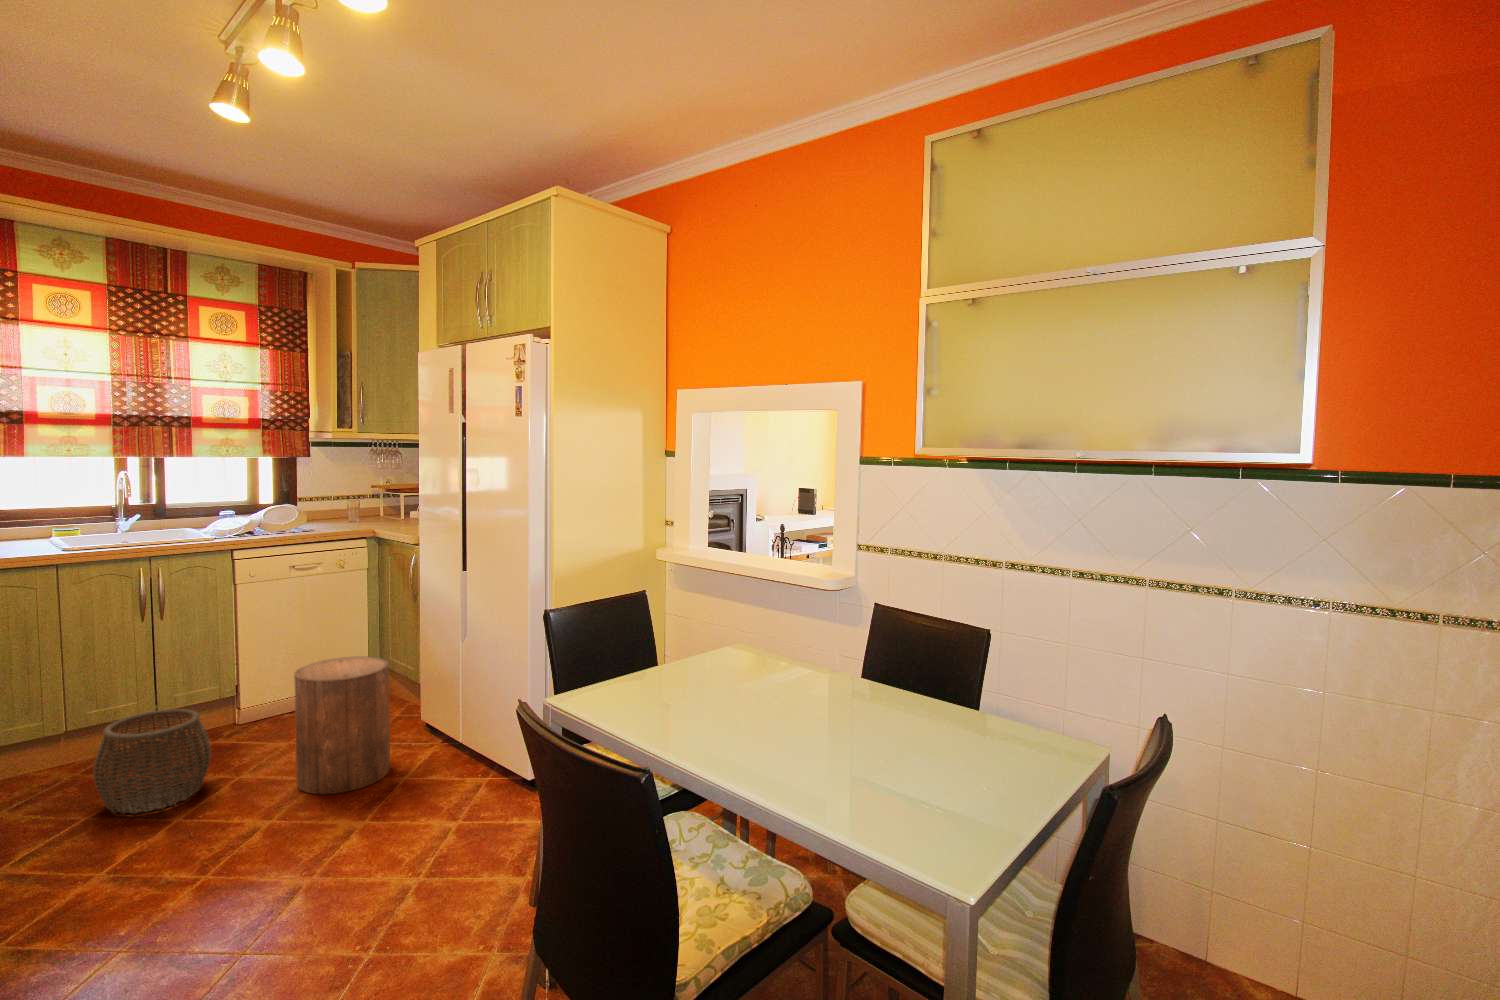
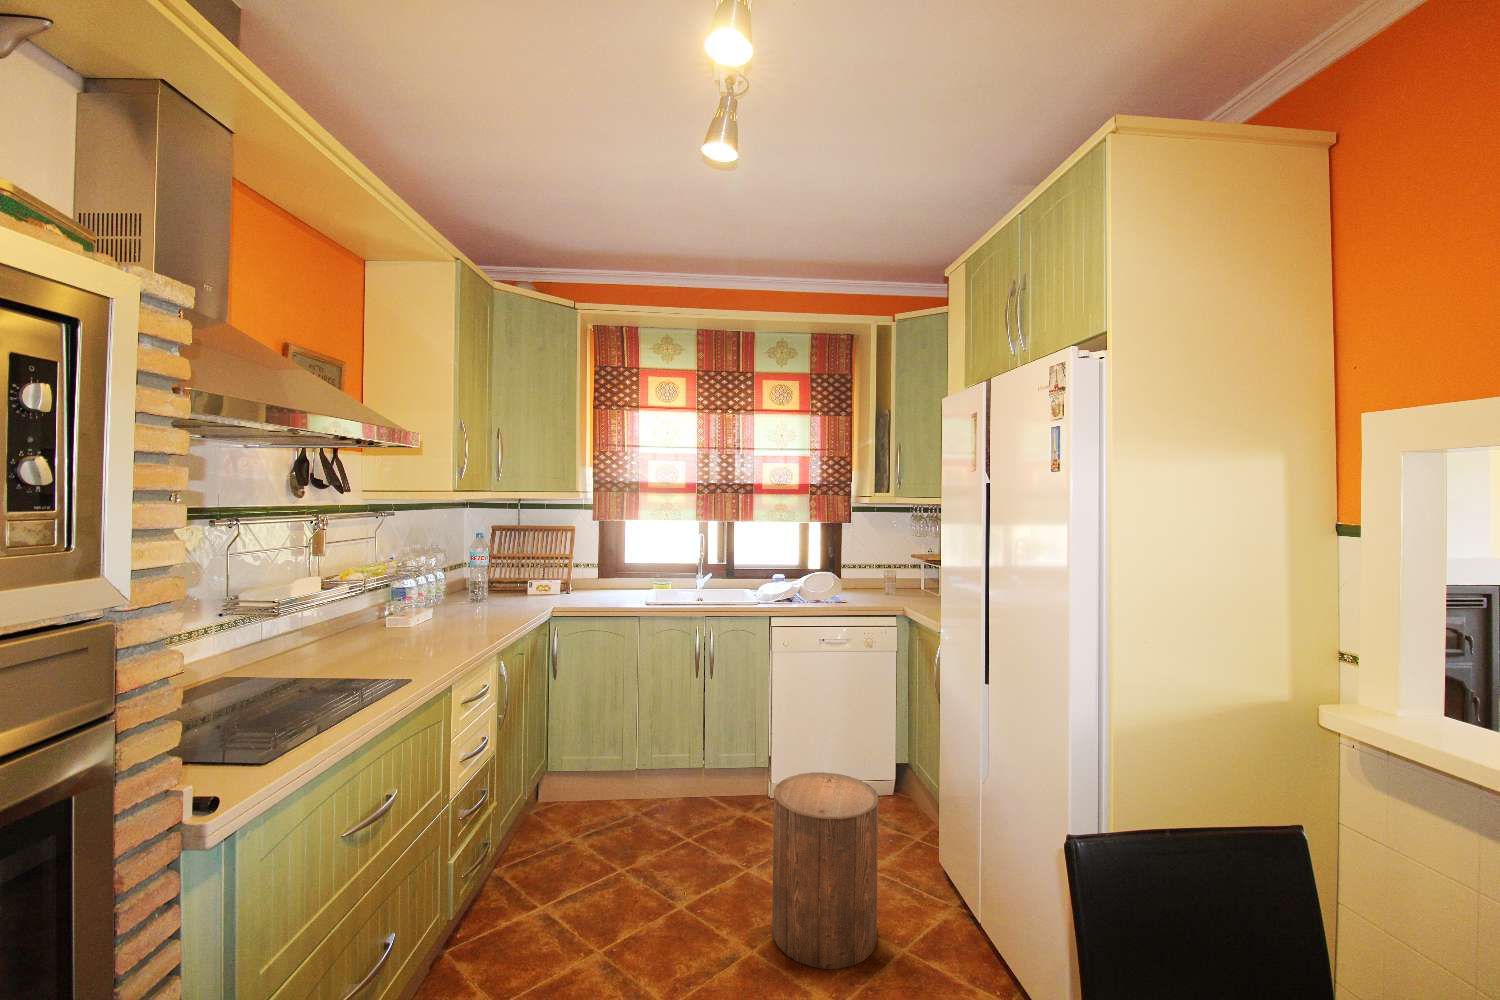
woven basket: present [93,709,211,814] -> none [610,784,707,902]

